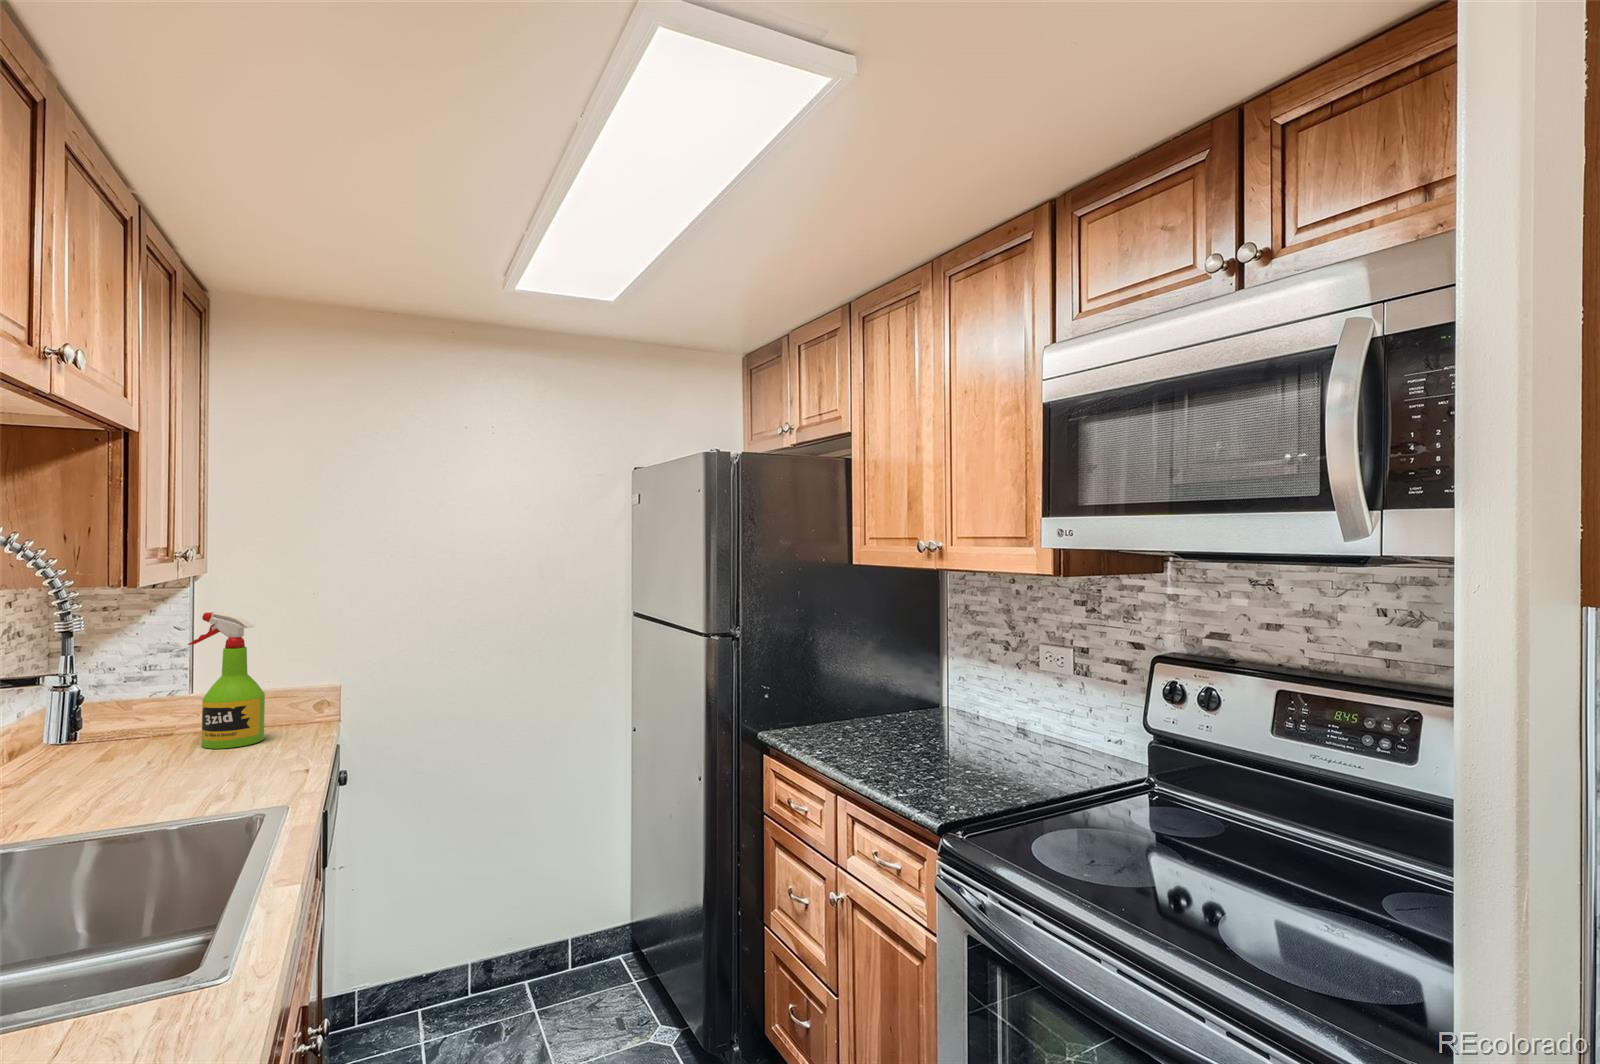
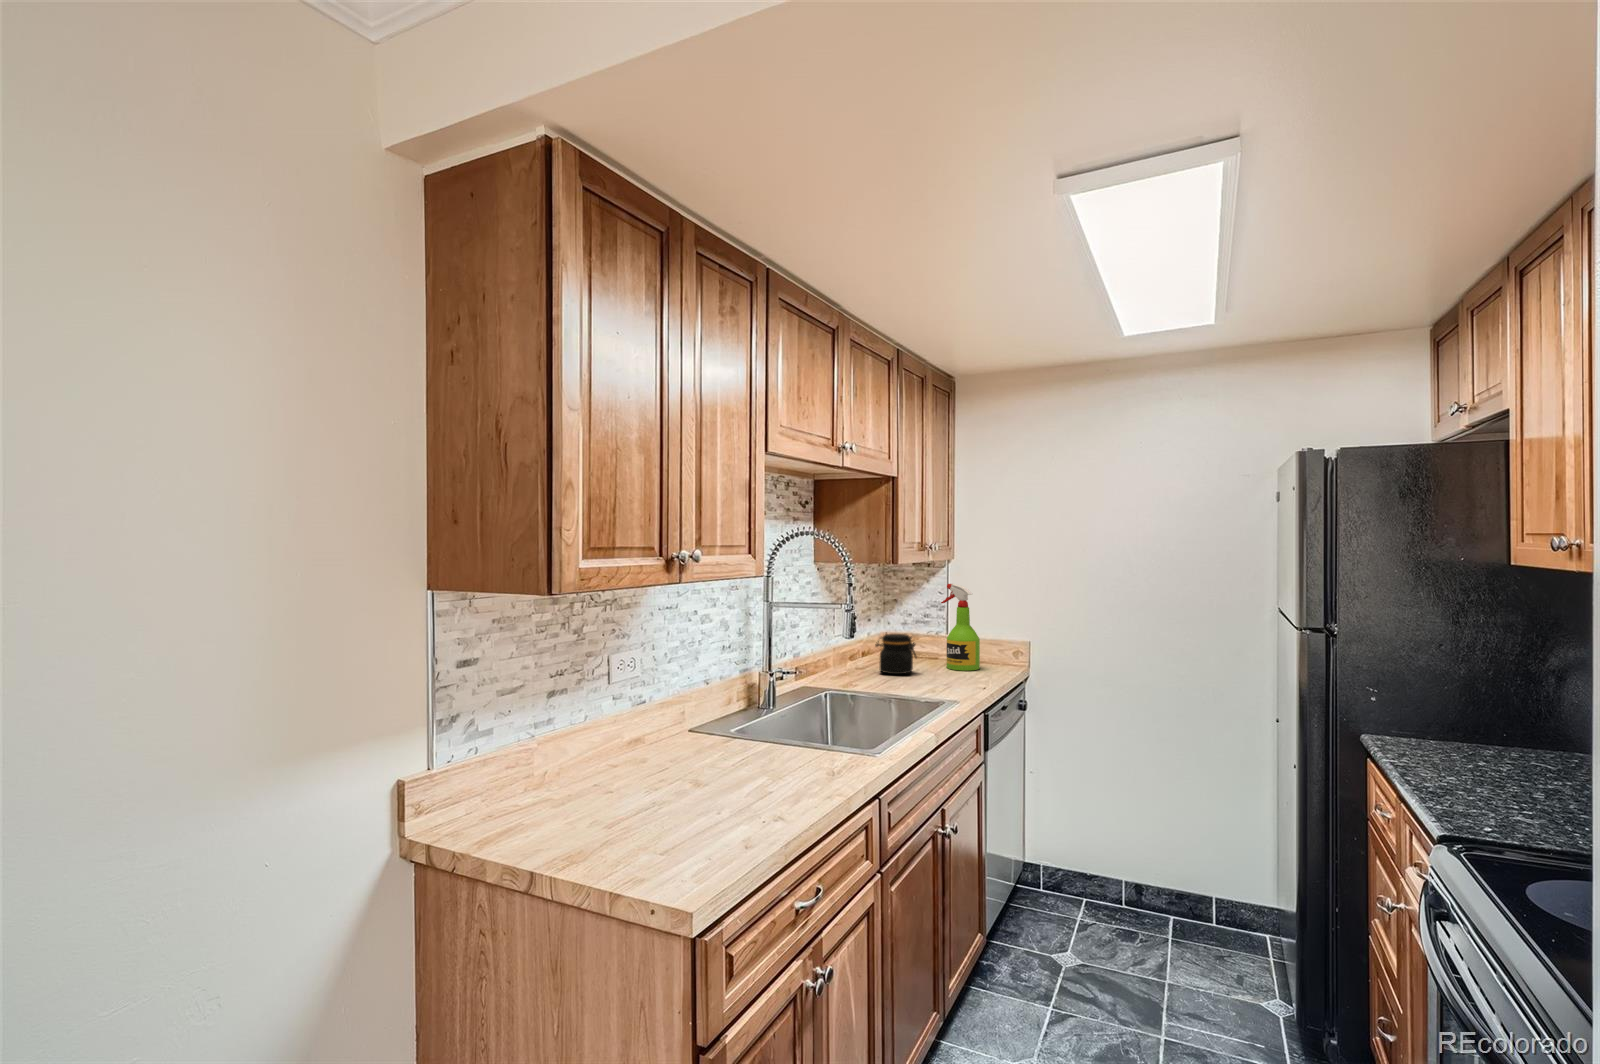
jar: none [56,706,154,783] -> present [875,634,917,674]

